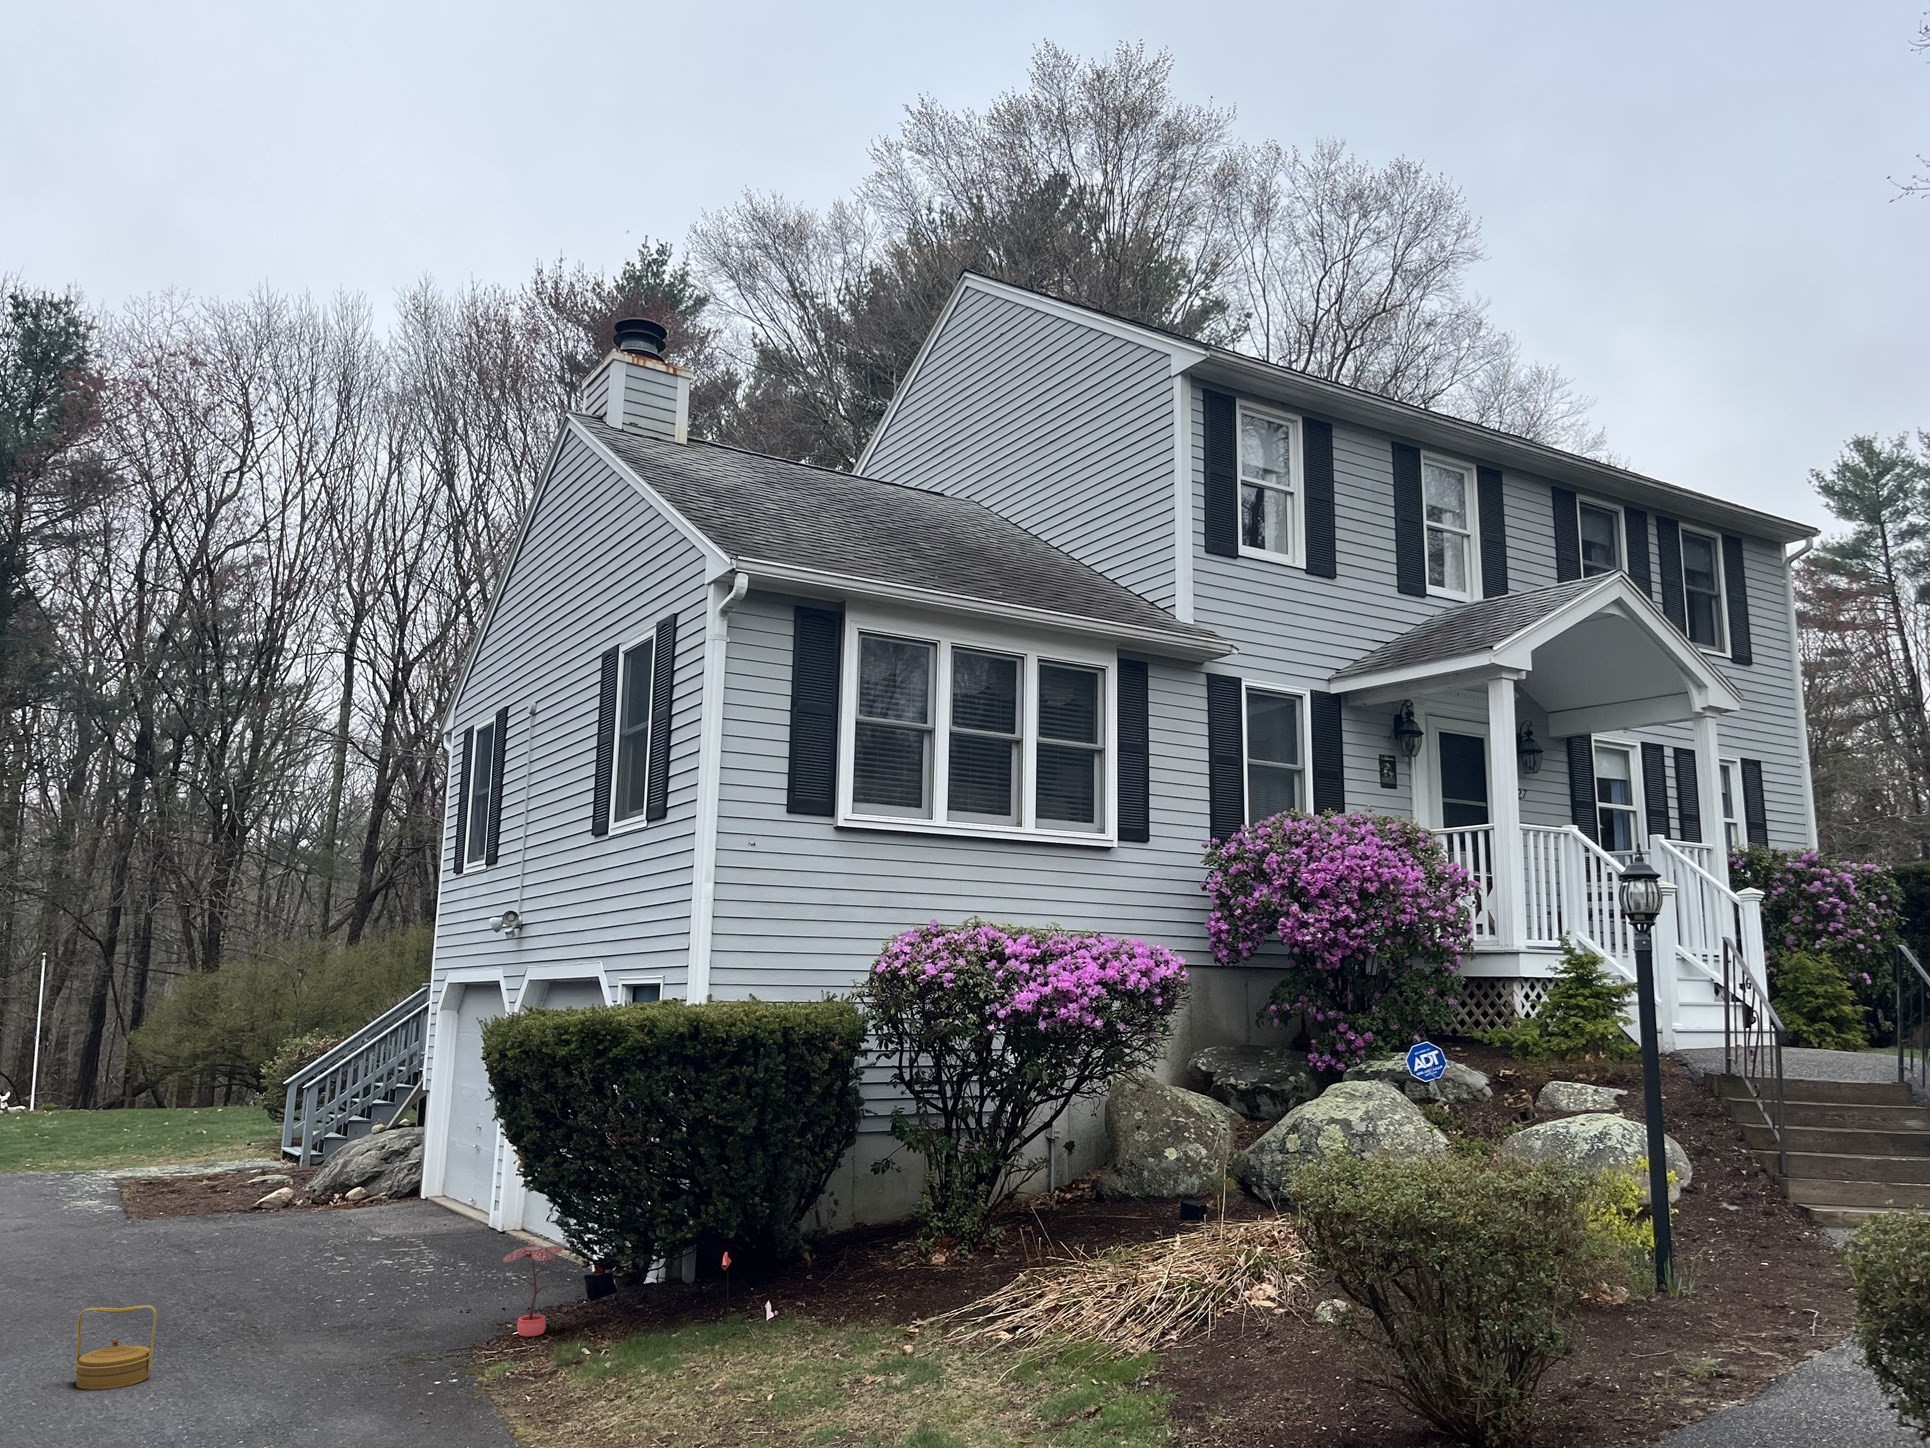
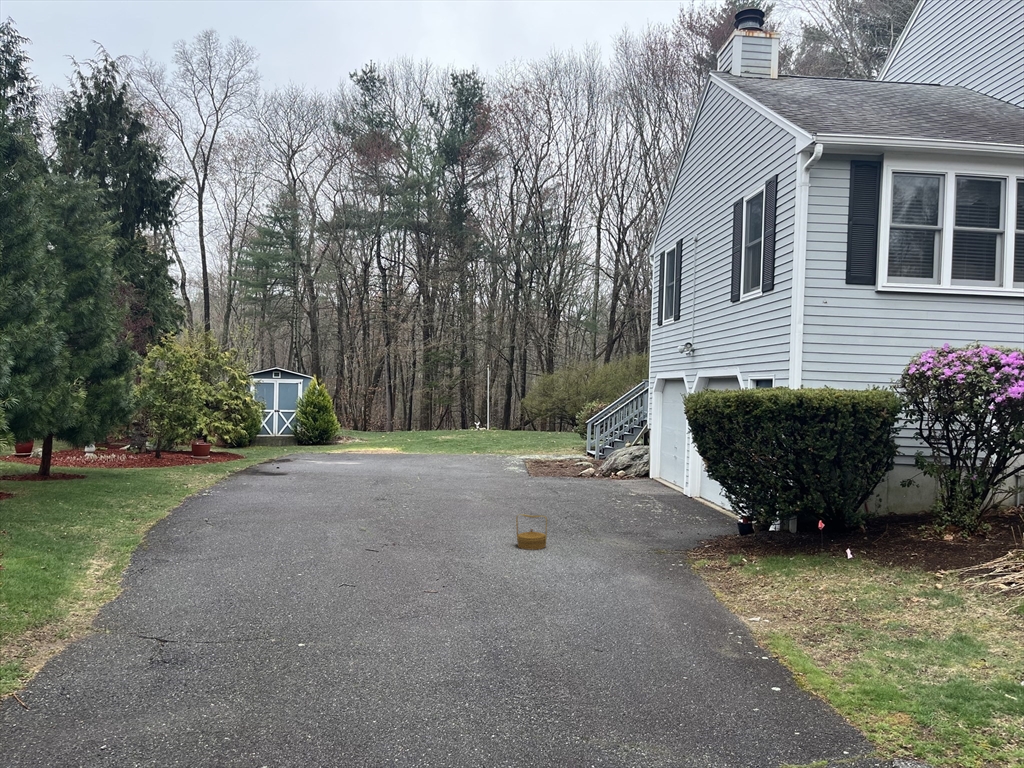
potted plant: present [503,1246,563,1337] -> none [699,507,729,551]

